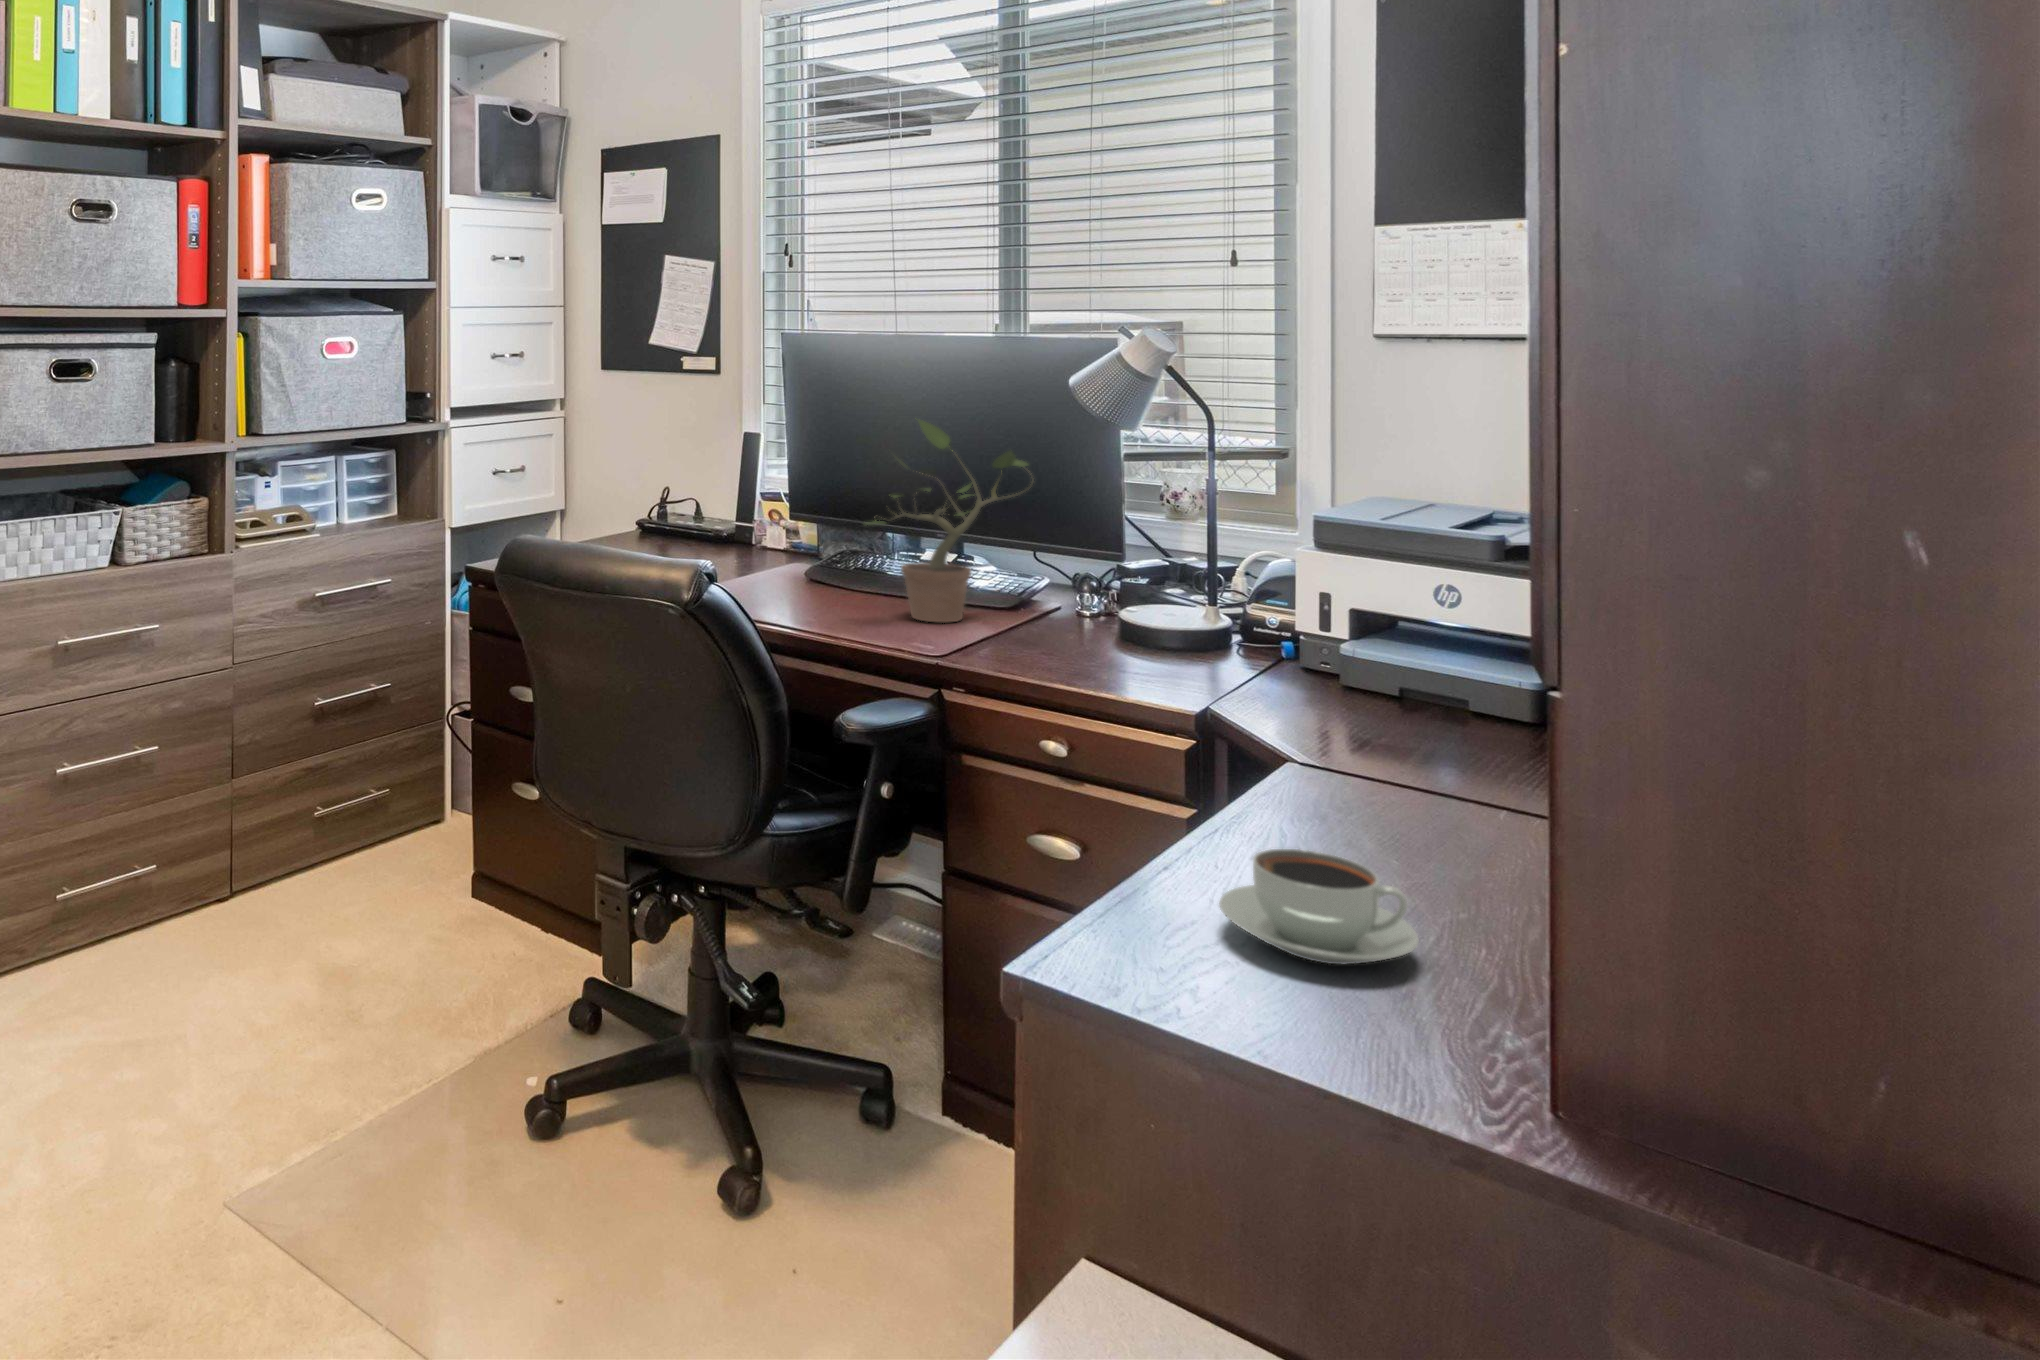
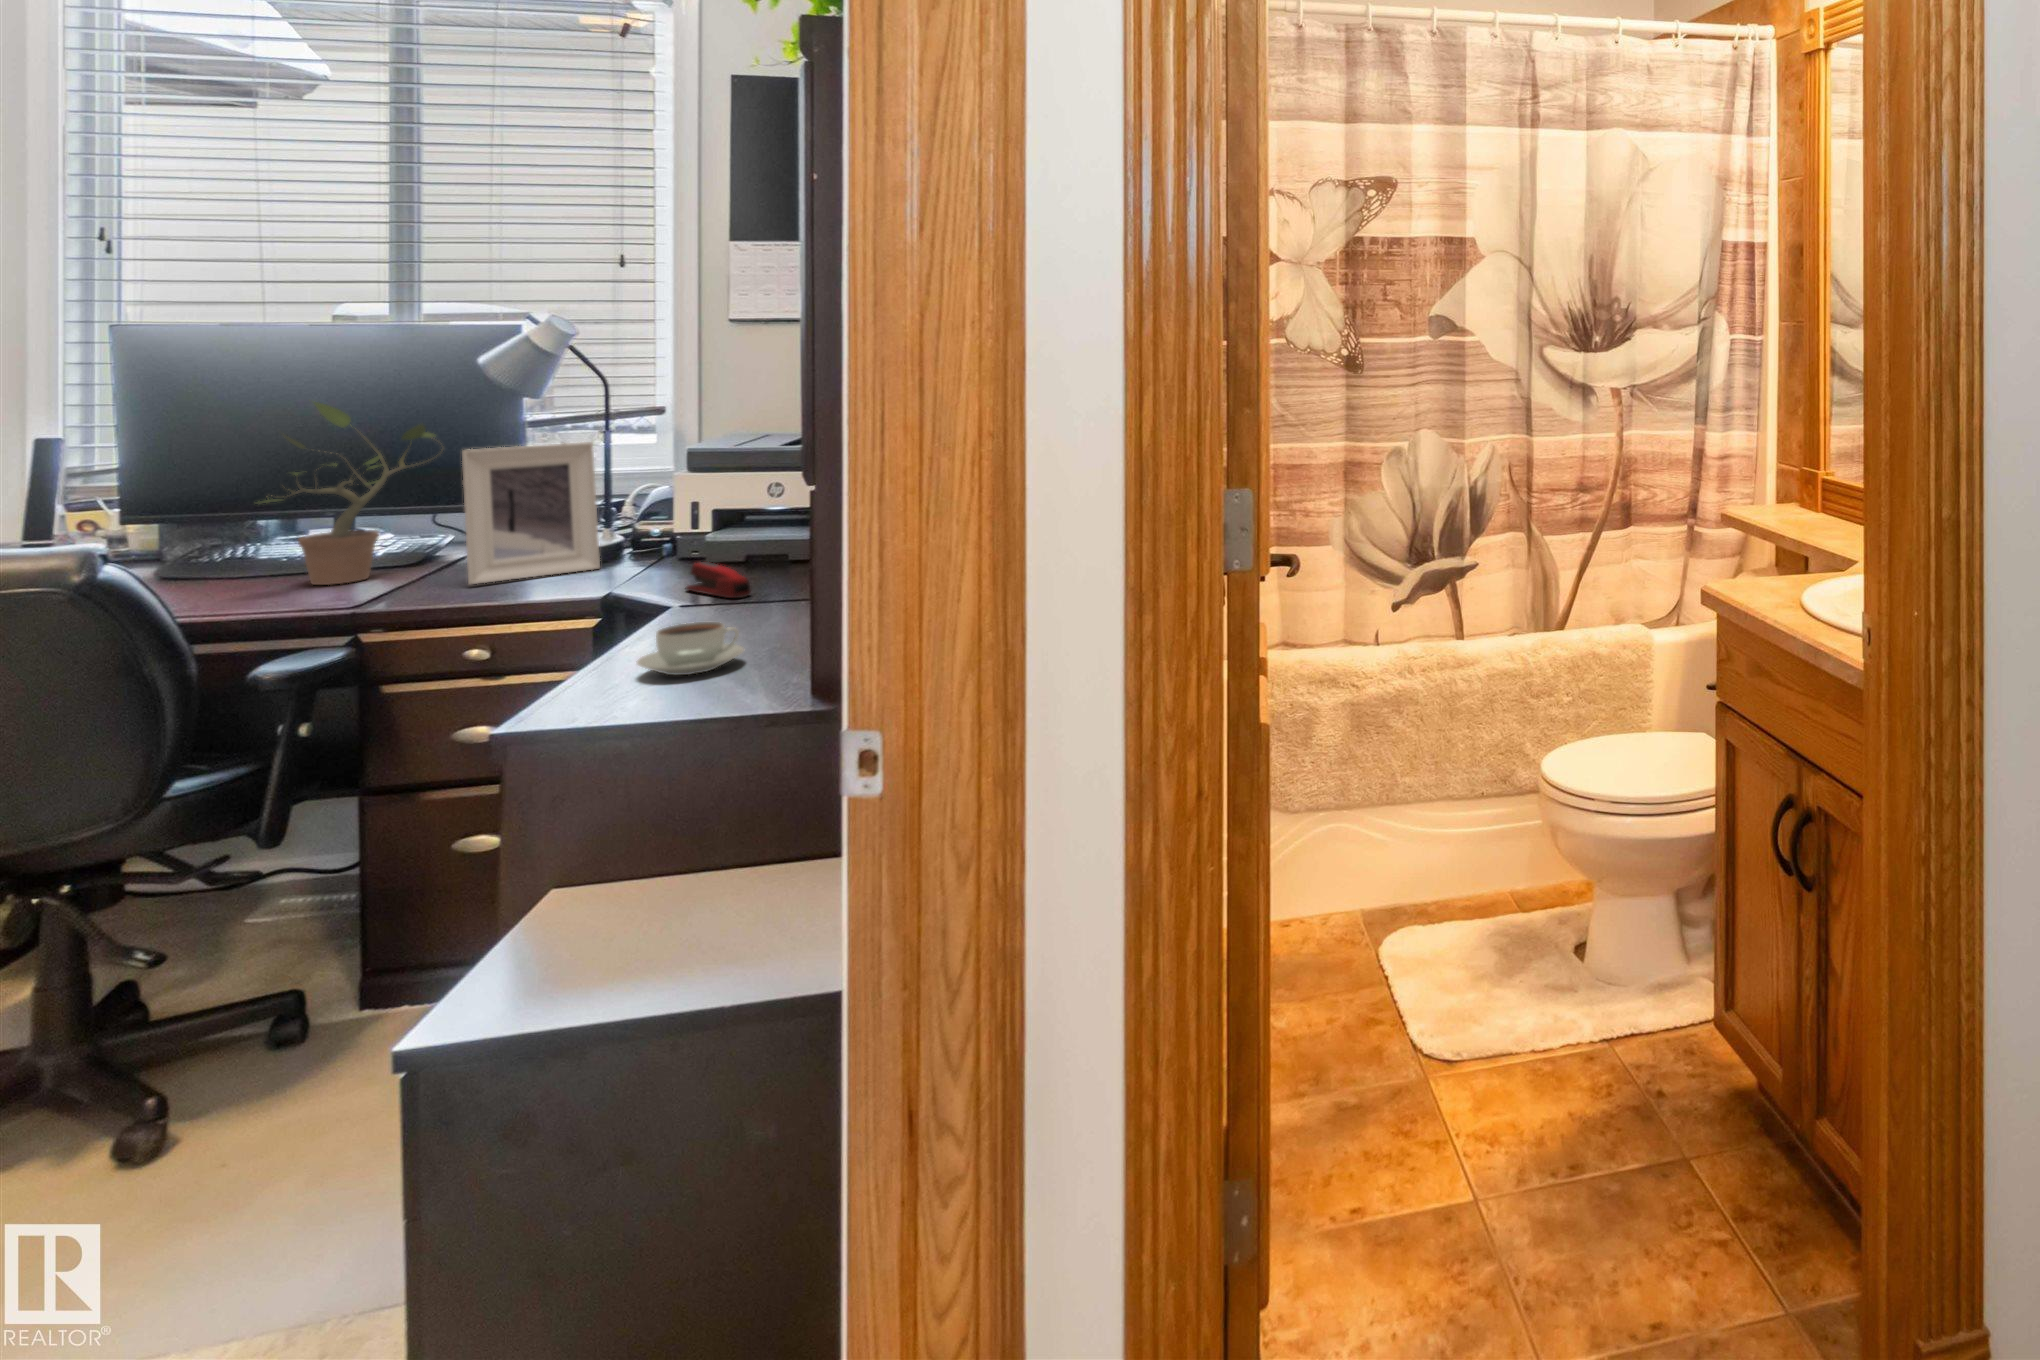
picture frame: none [1042,487,1198,663] -> present [462,442,600,584]
stapler: none [1310,698,1420,780] -> present [686,562,751,598]

